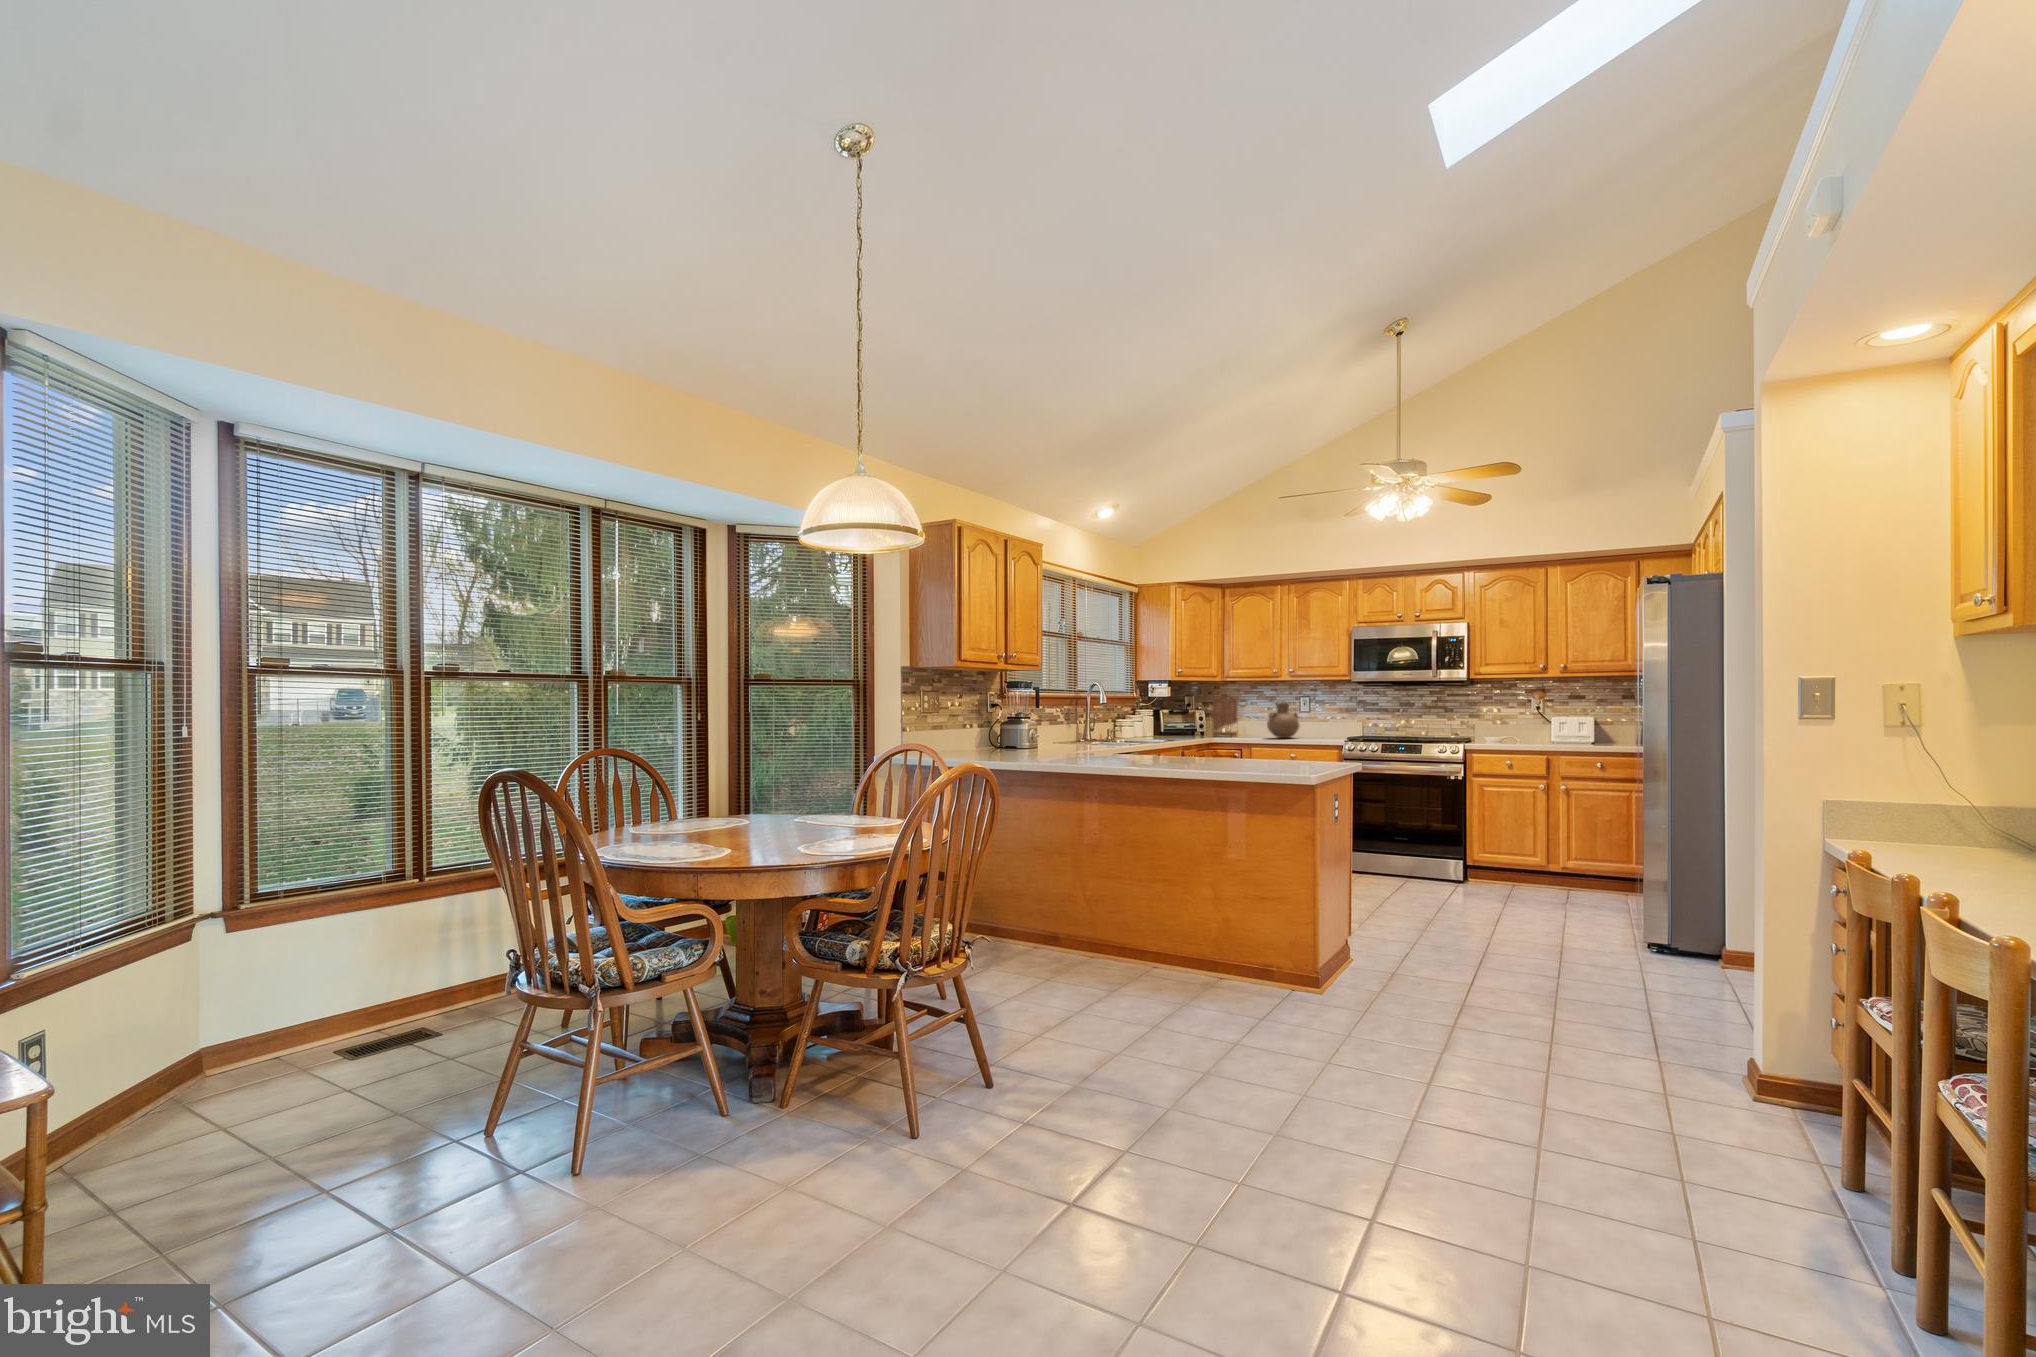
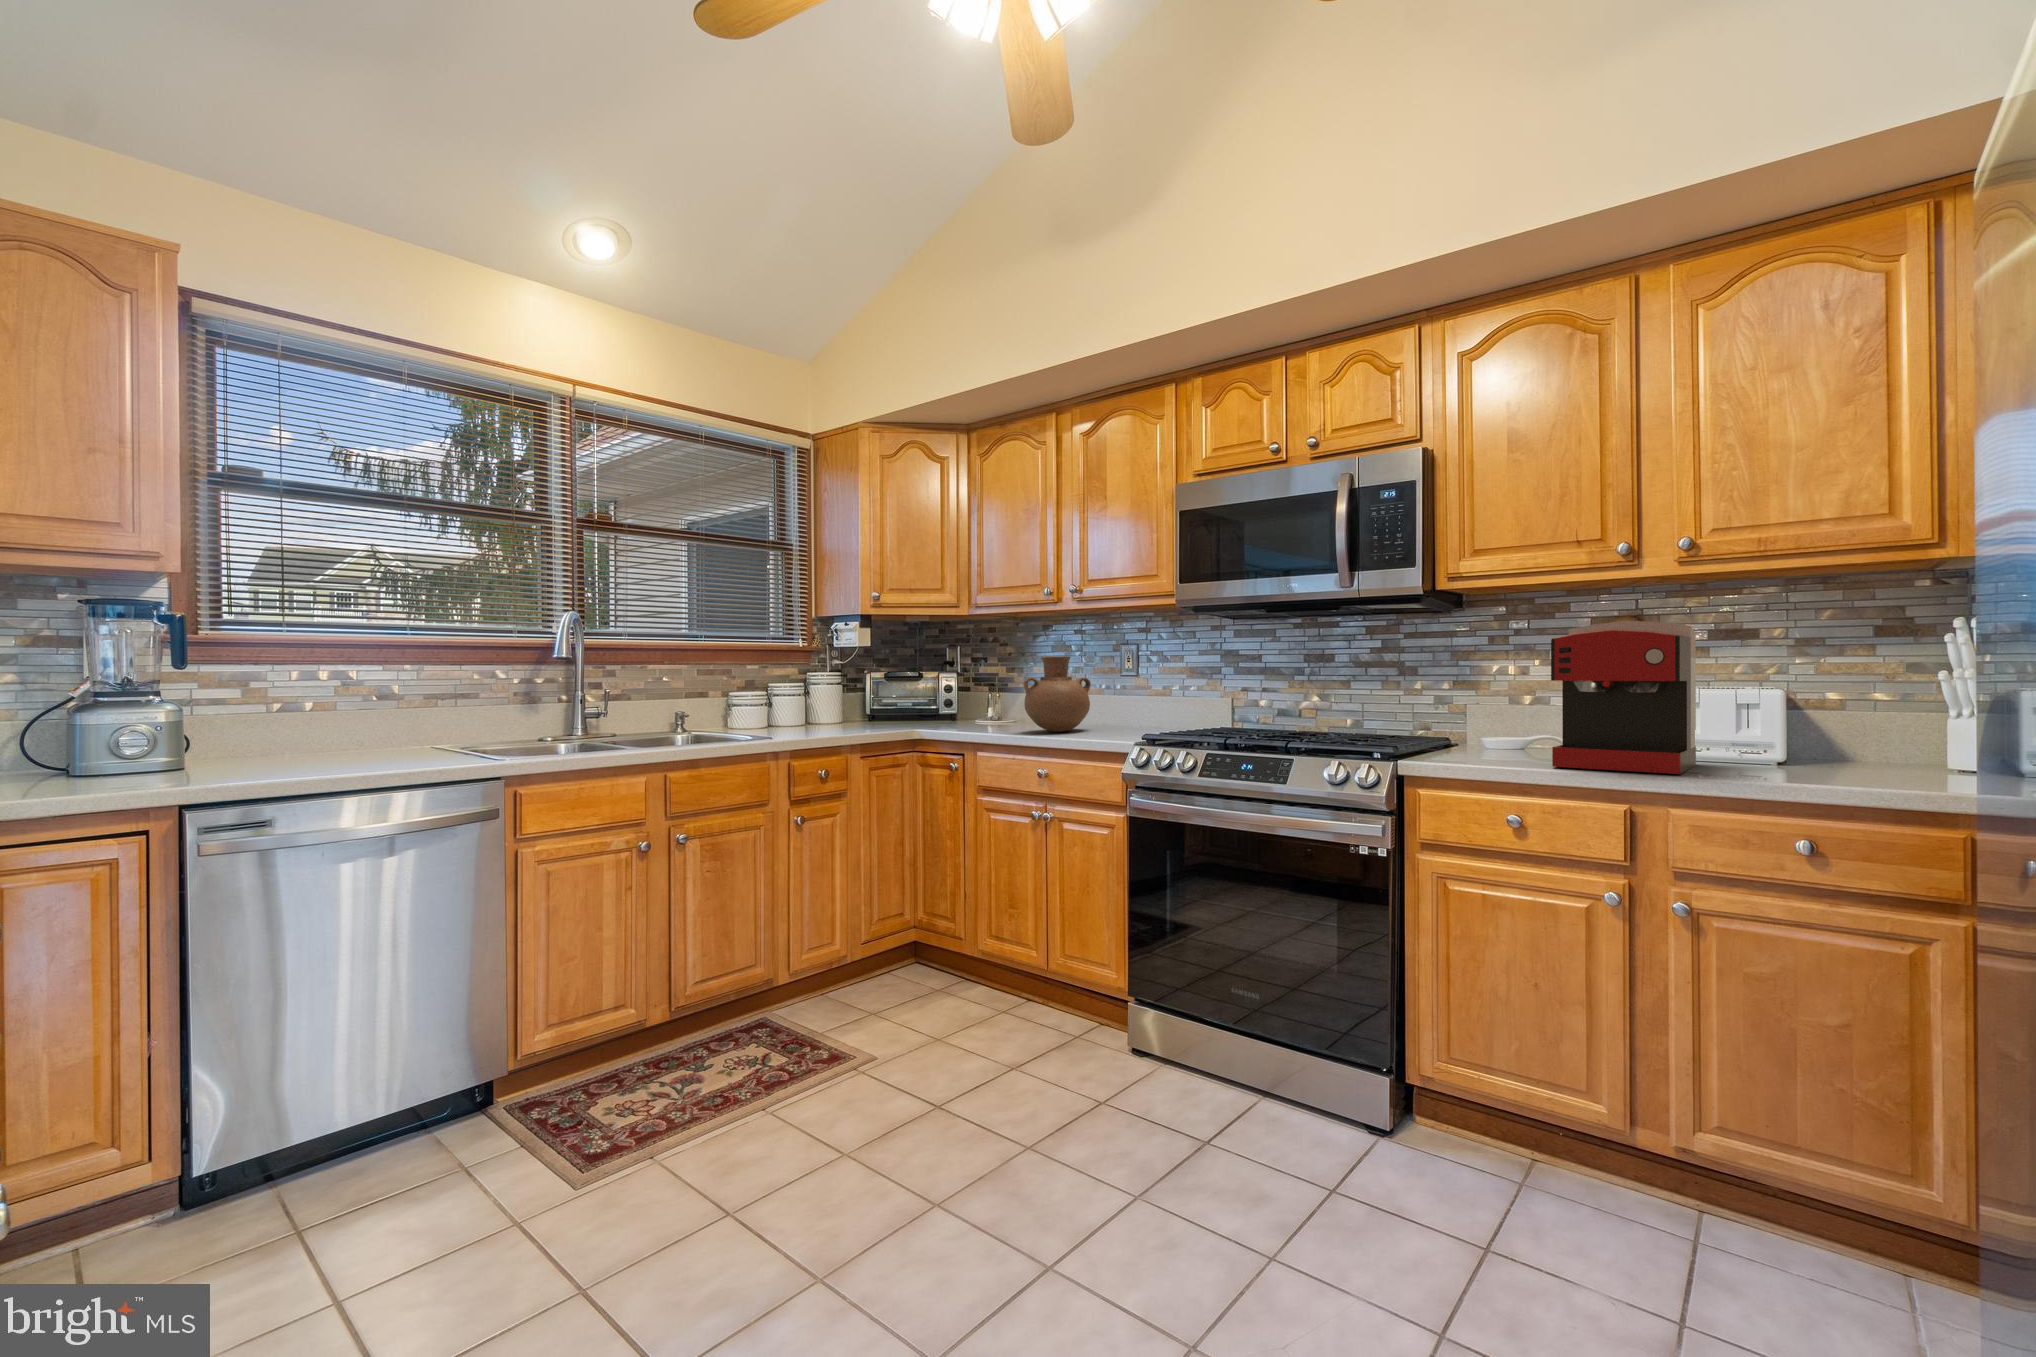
coffee maker: none [1518,693,1566,745] -> present [1551,621,1696,774]
cutting board: present [1213,695,1237,737] -> none [971,643,1015,724]

